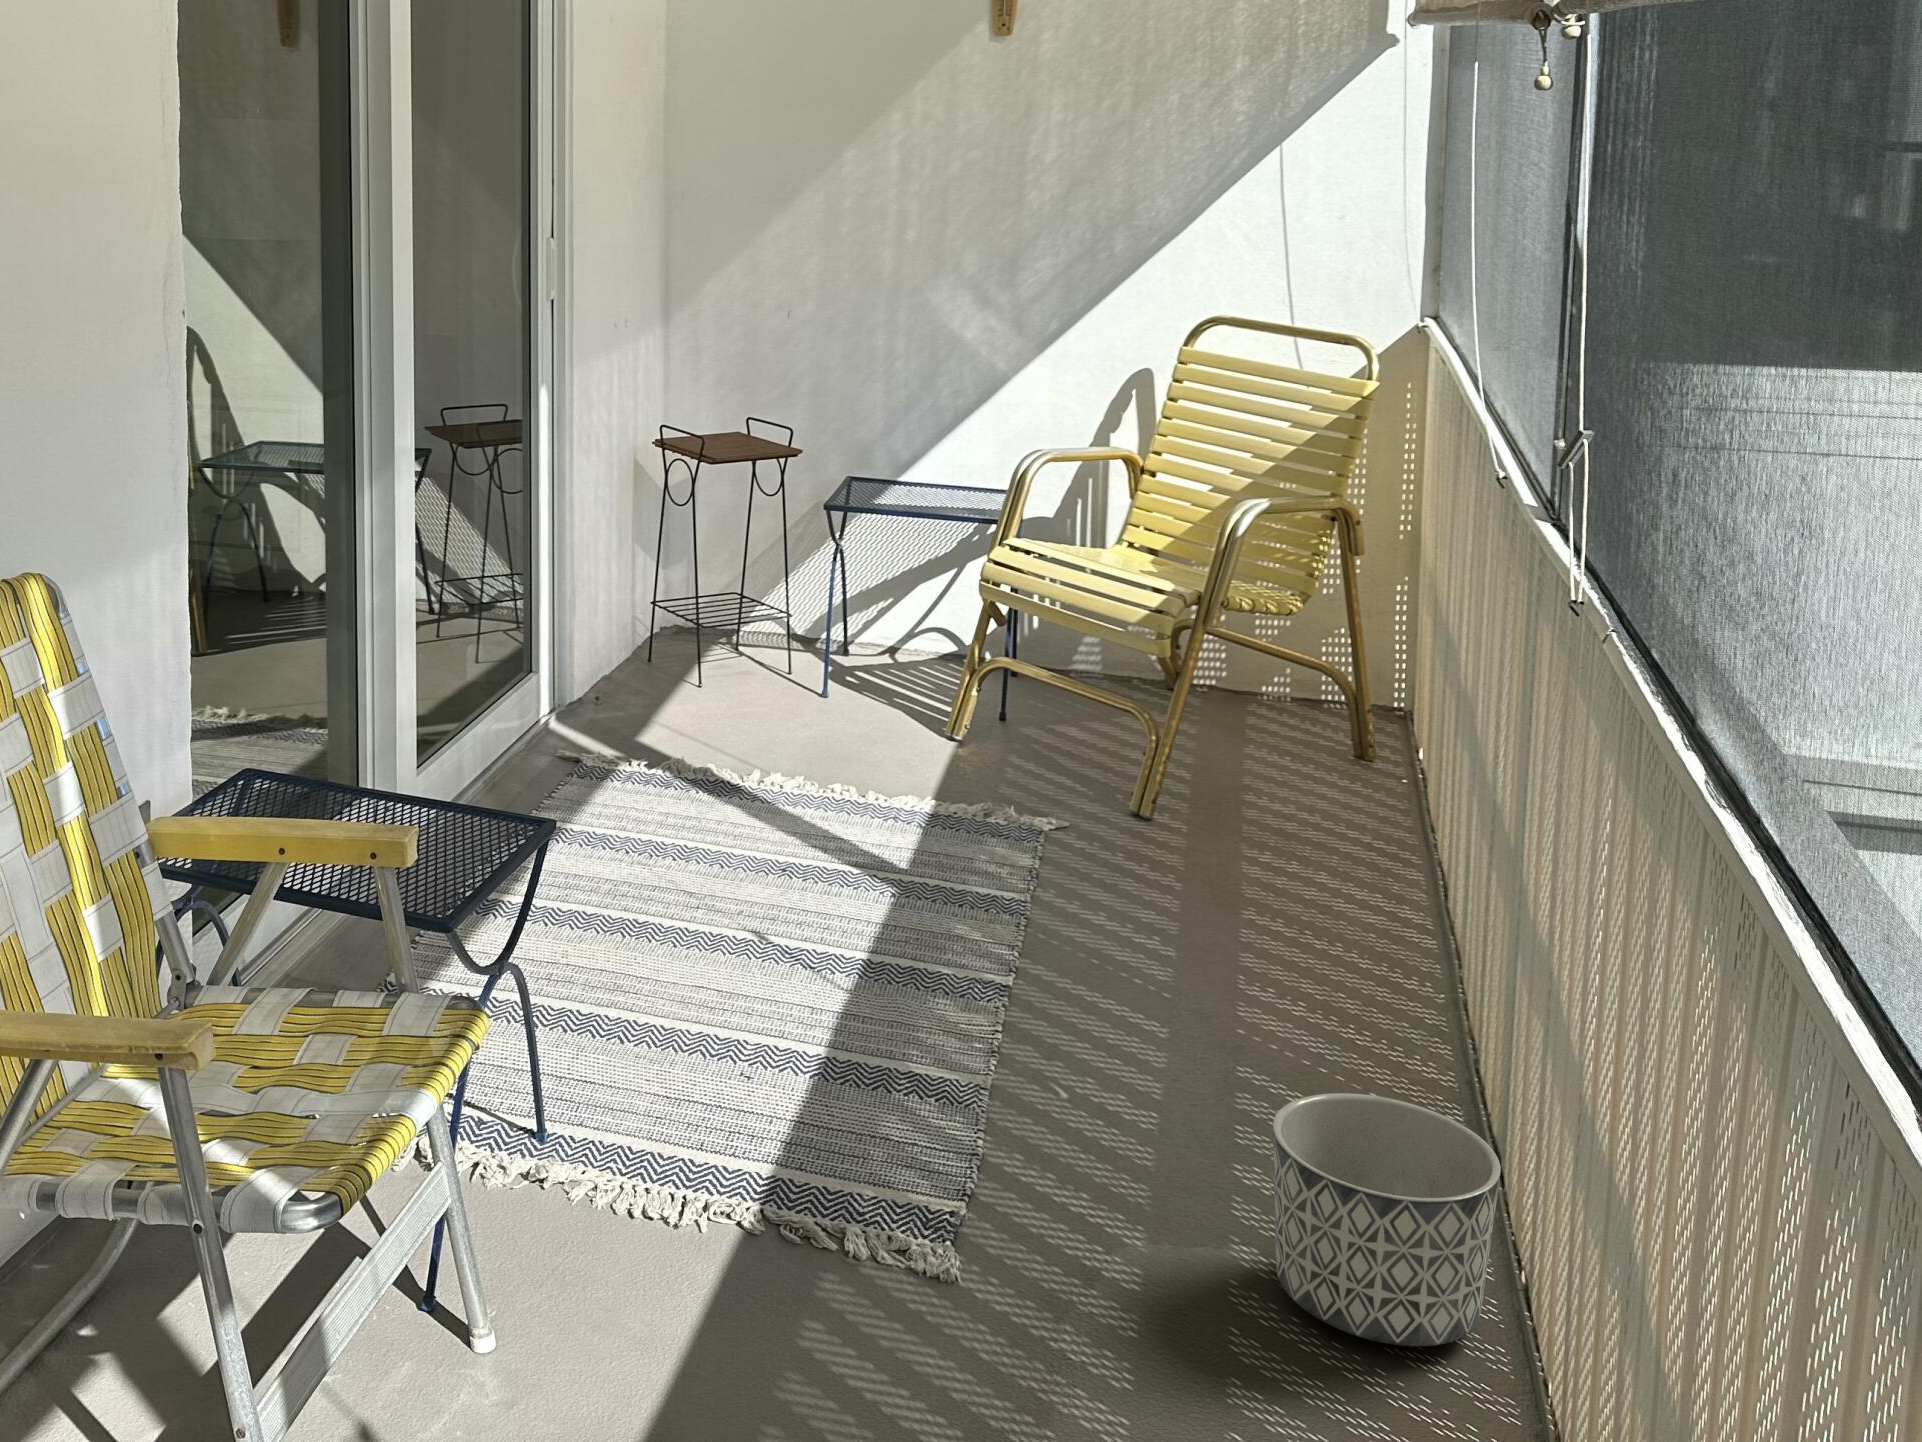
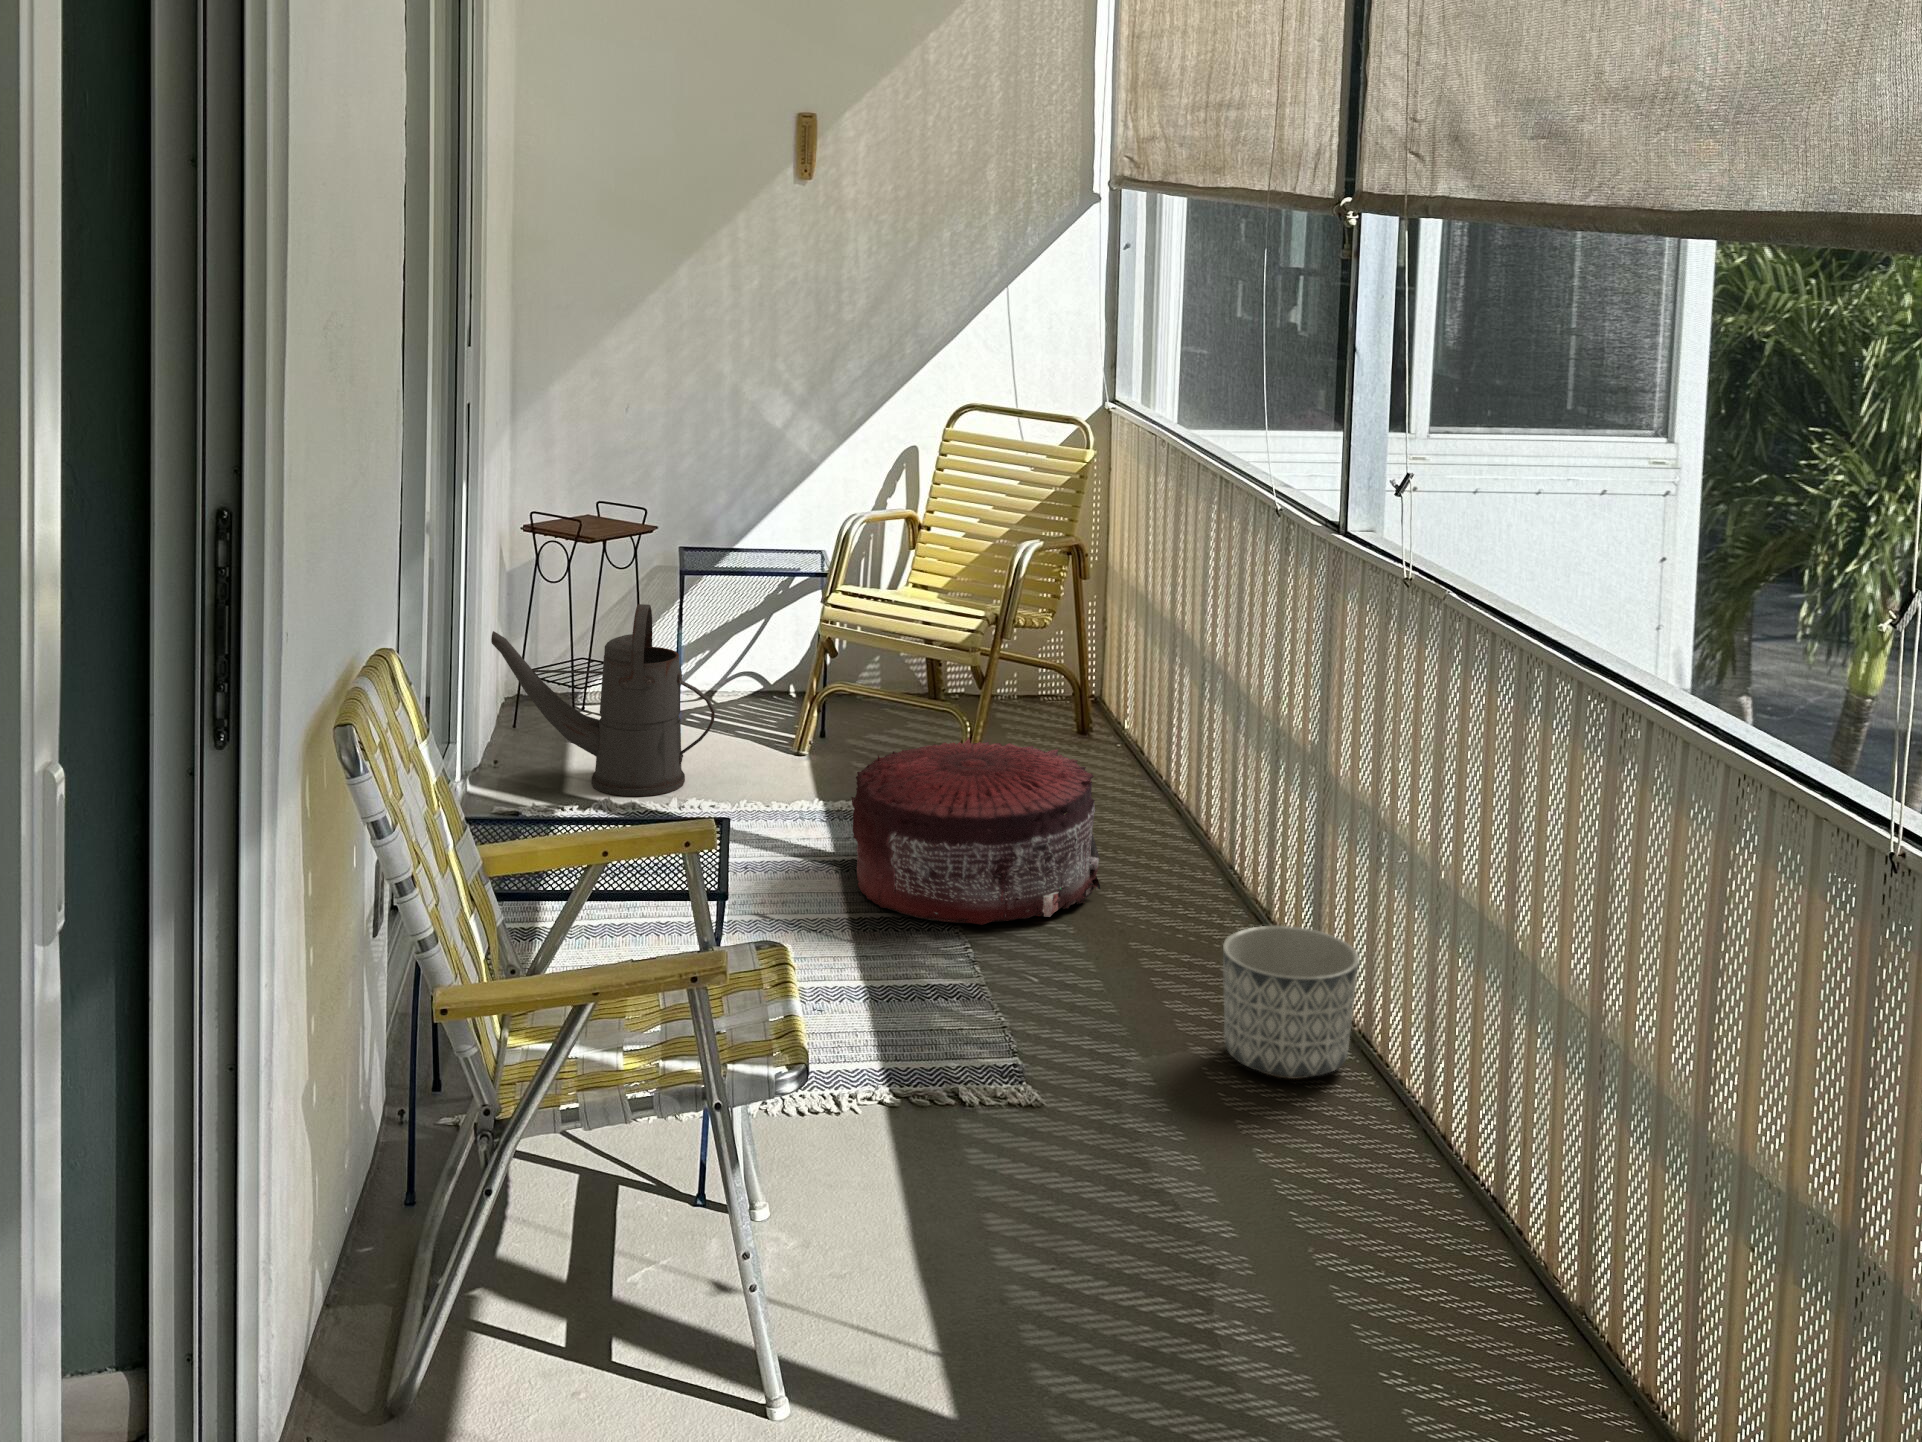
watering can: none [567,539,817,767] -> present [491,604,715,796]
pouf: none [898,749,1236,1009] -> present [851,738,1100,925]

